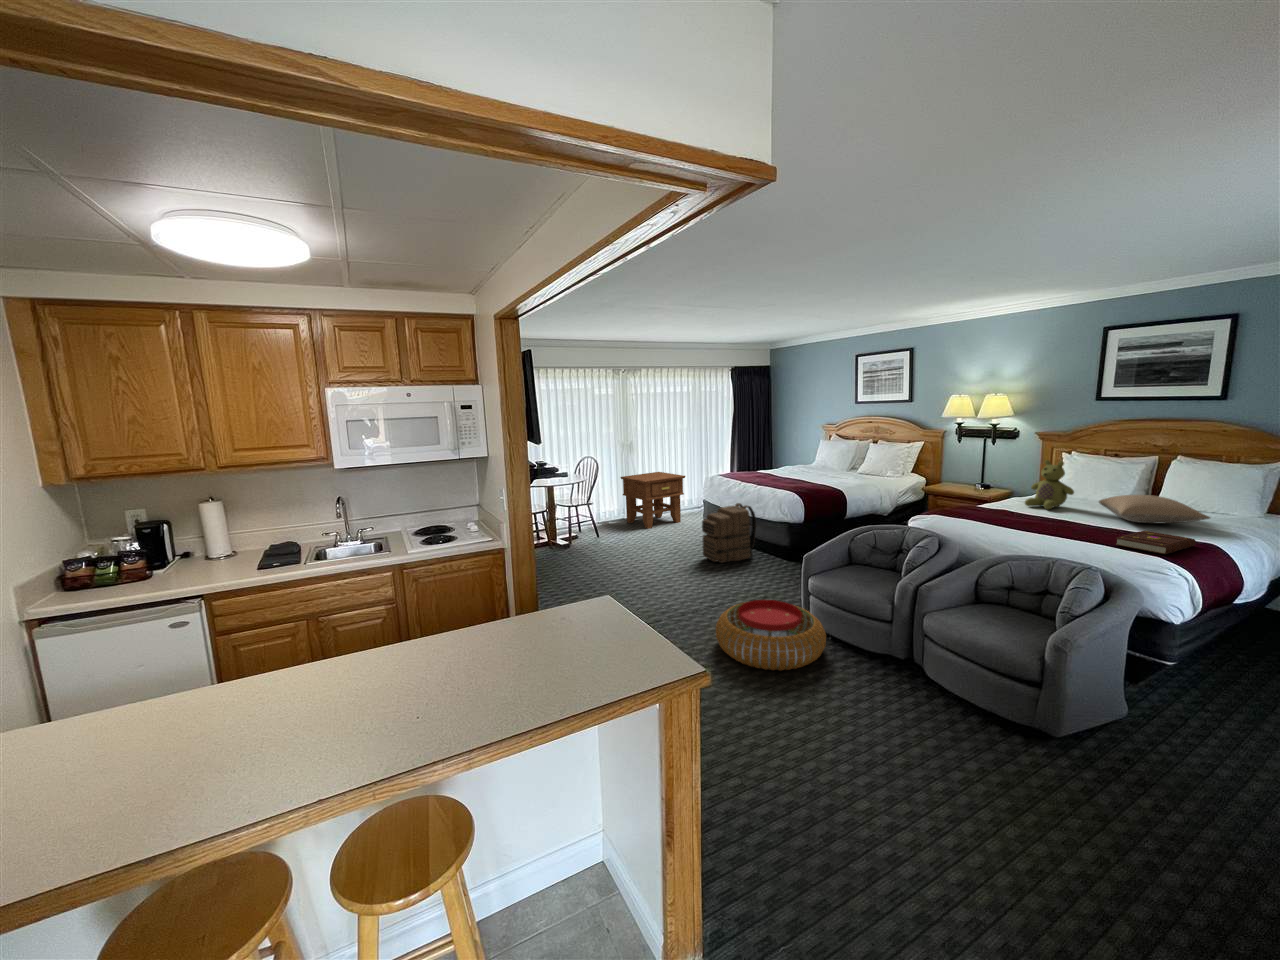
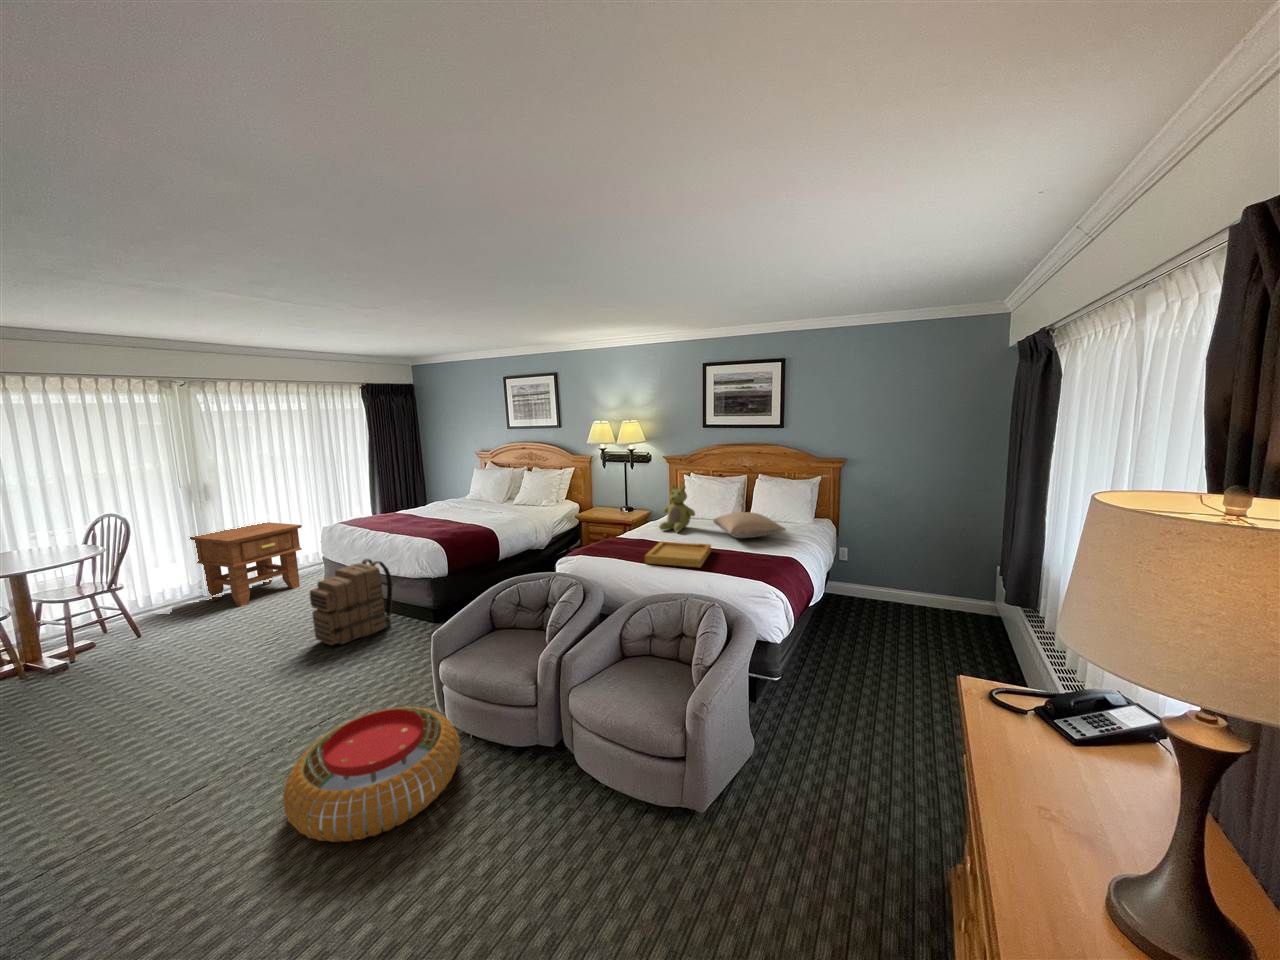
tray: none [1006,514,1092,540] -> present [645,541,711,567]
book: present [1115,531,1196,554] -> none [730,548,782,573]

